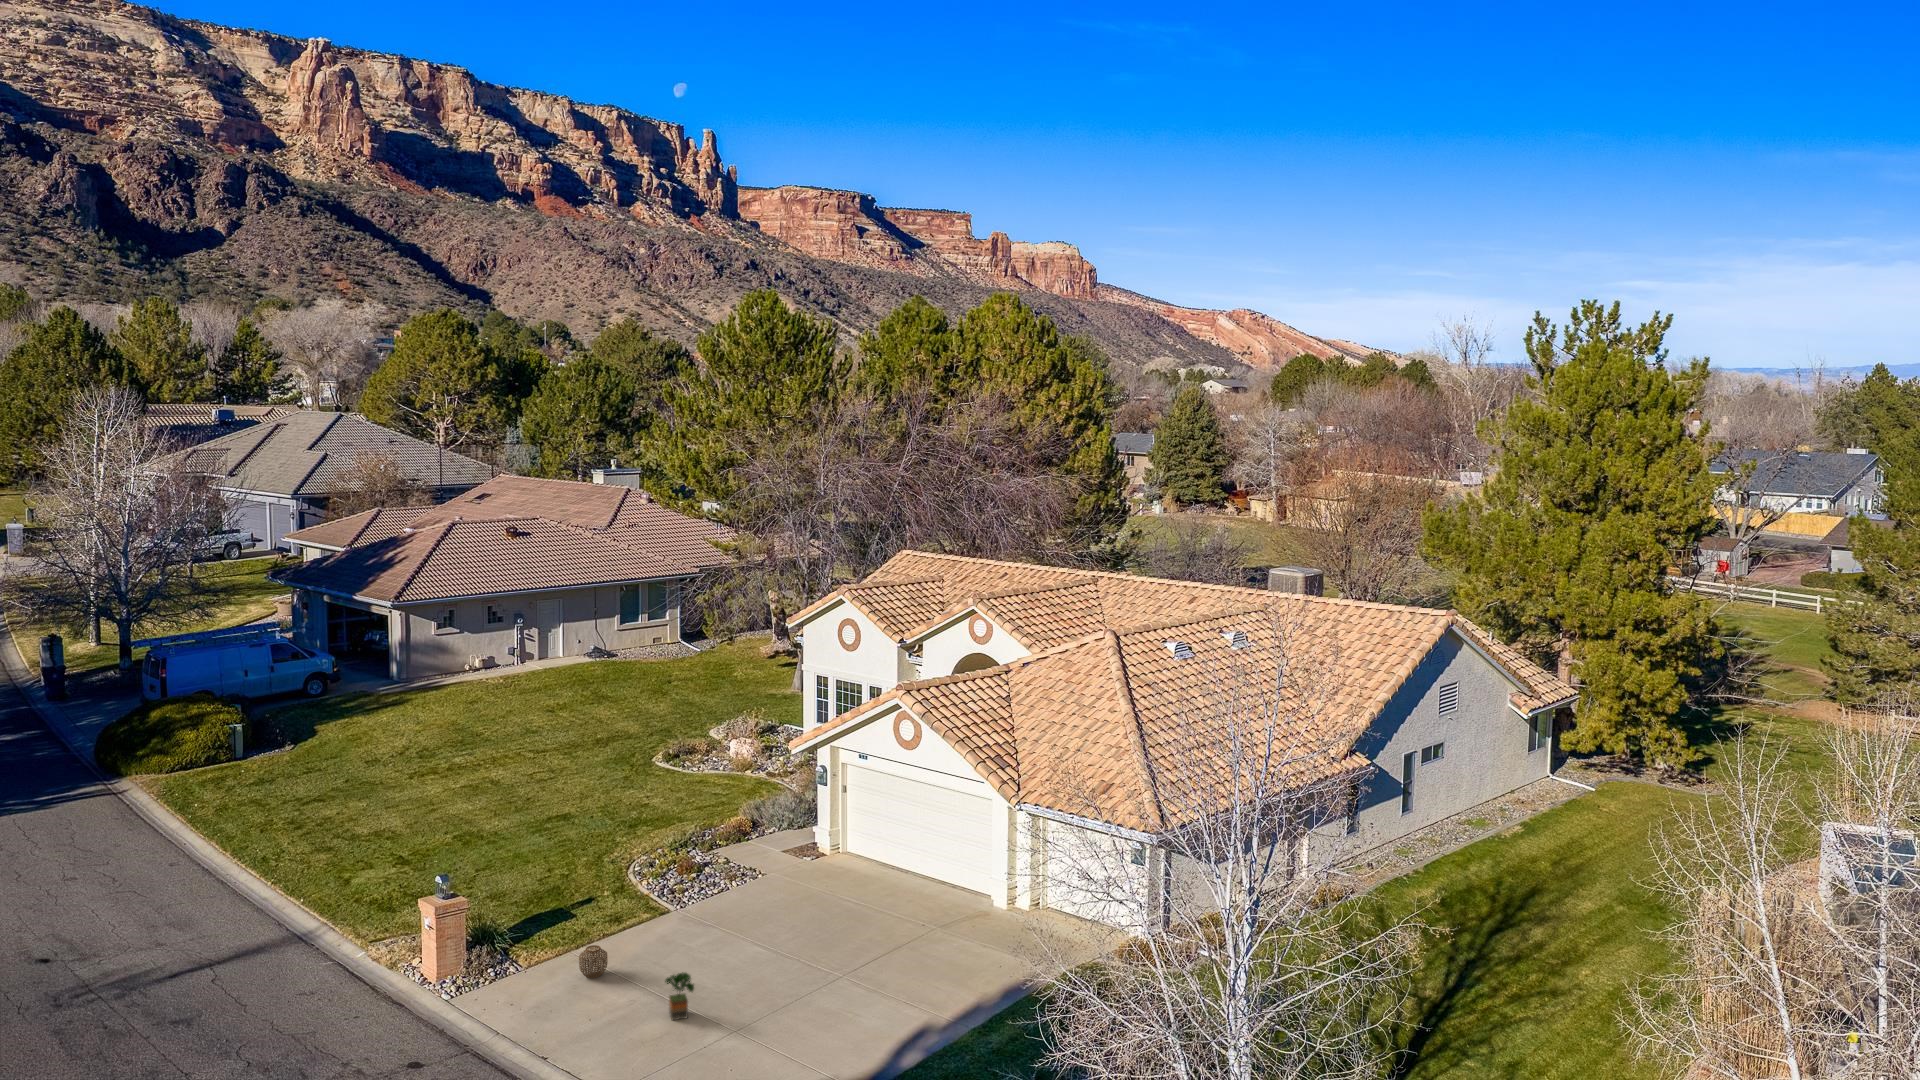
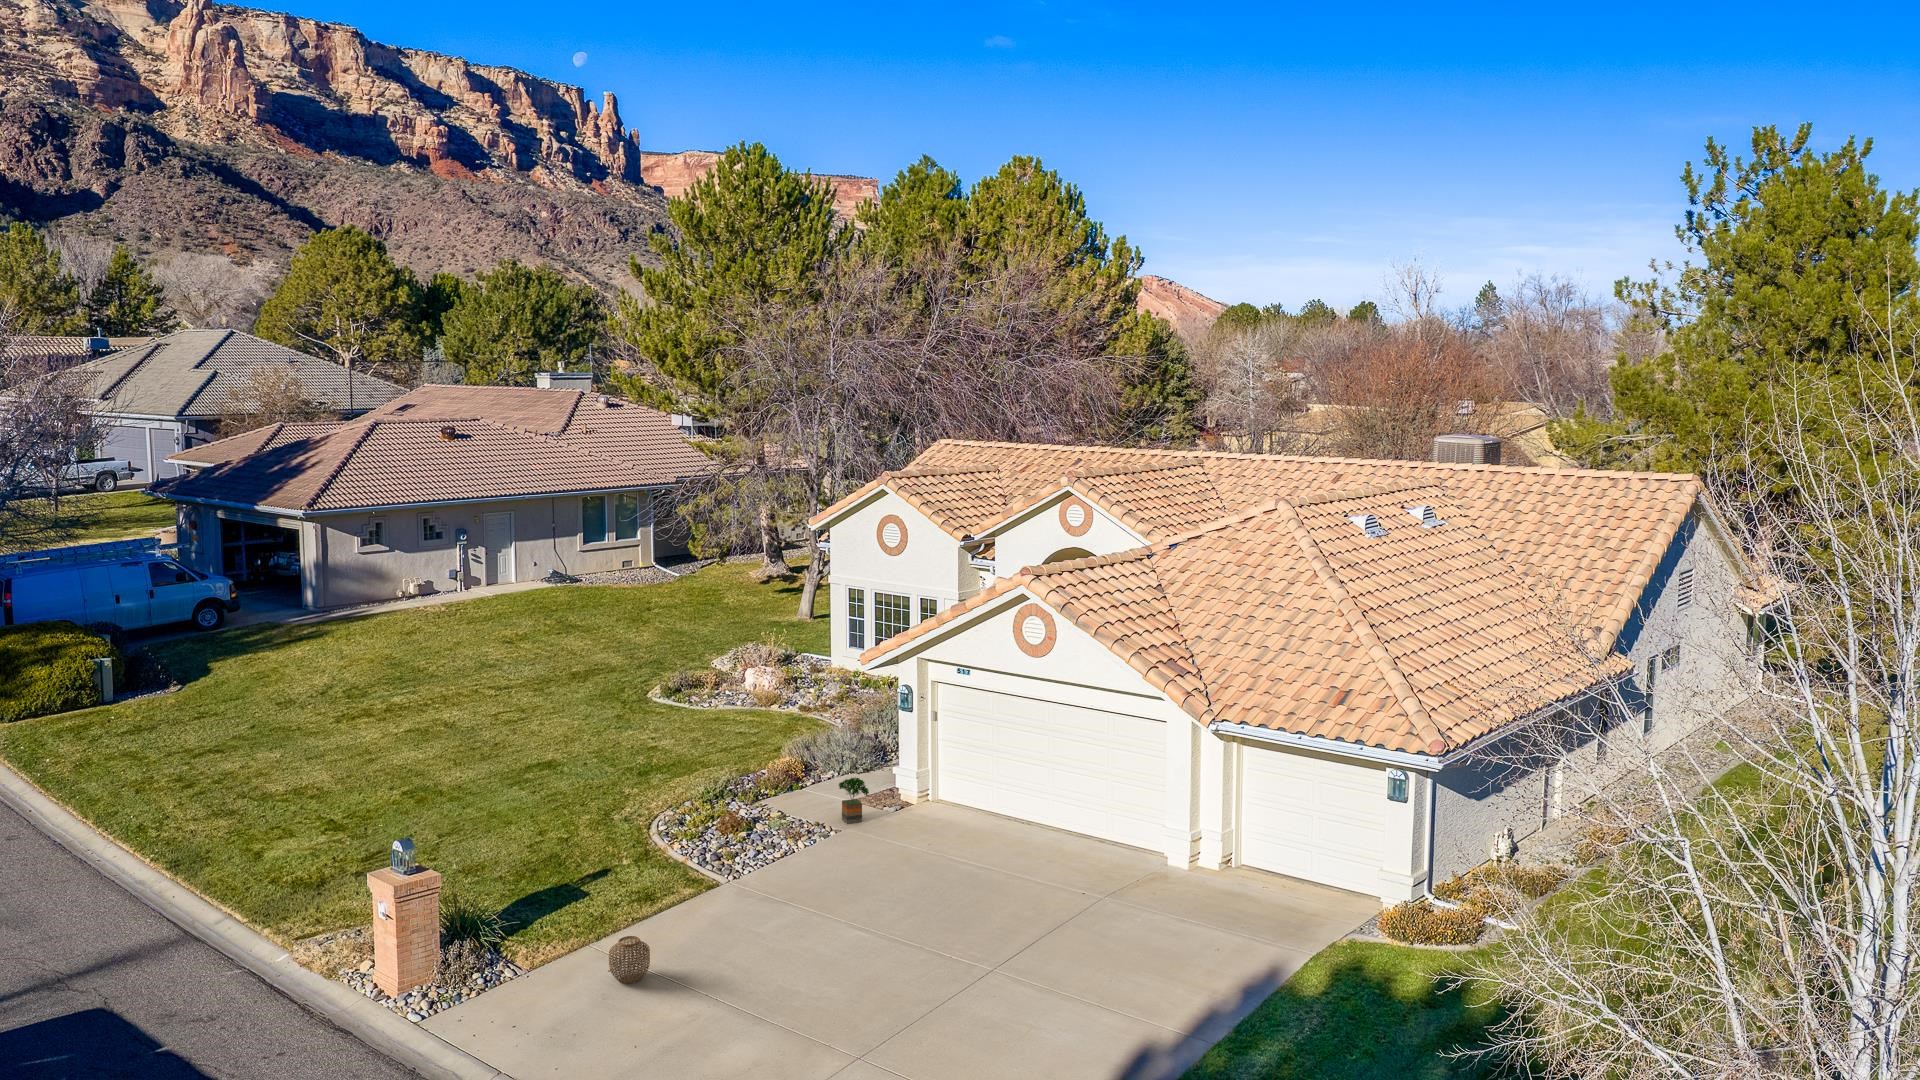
potted tree: present [665,972,694,1020] -> present [839,777,869,824]

